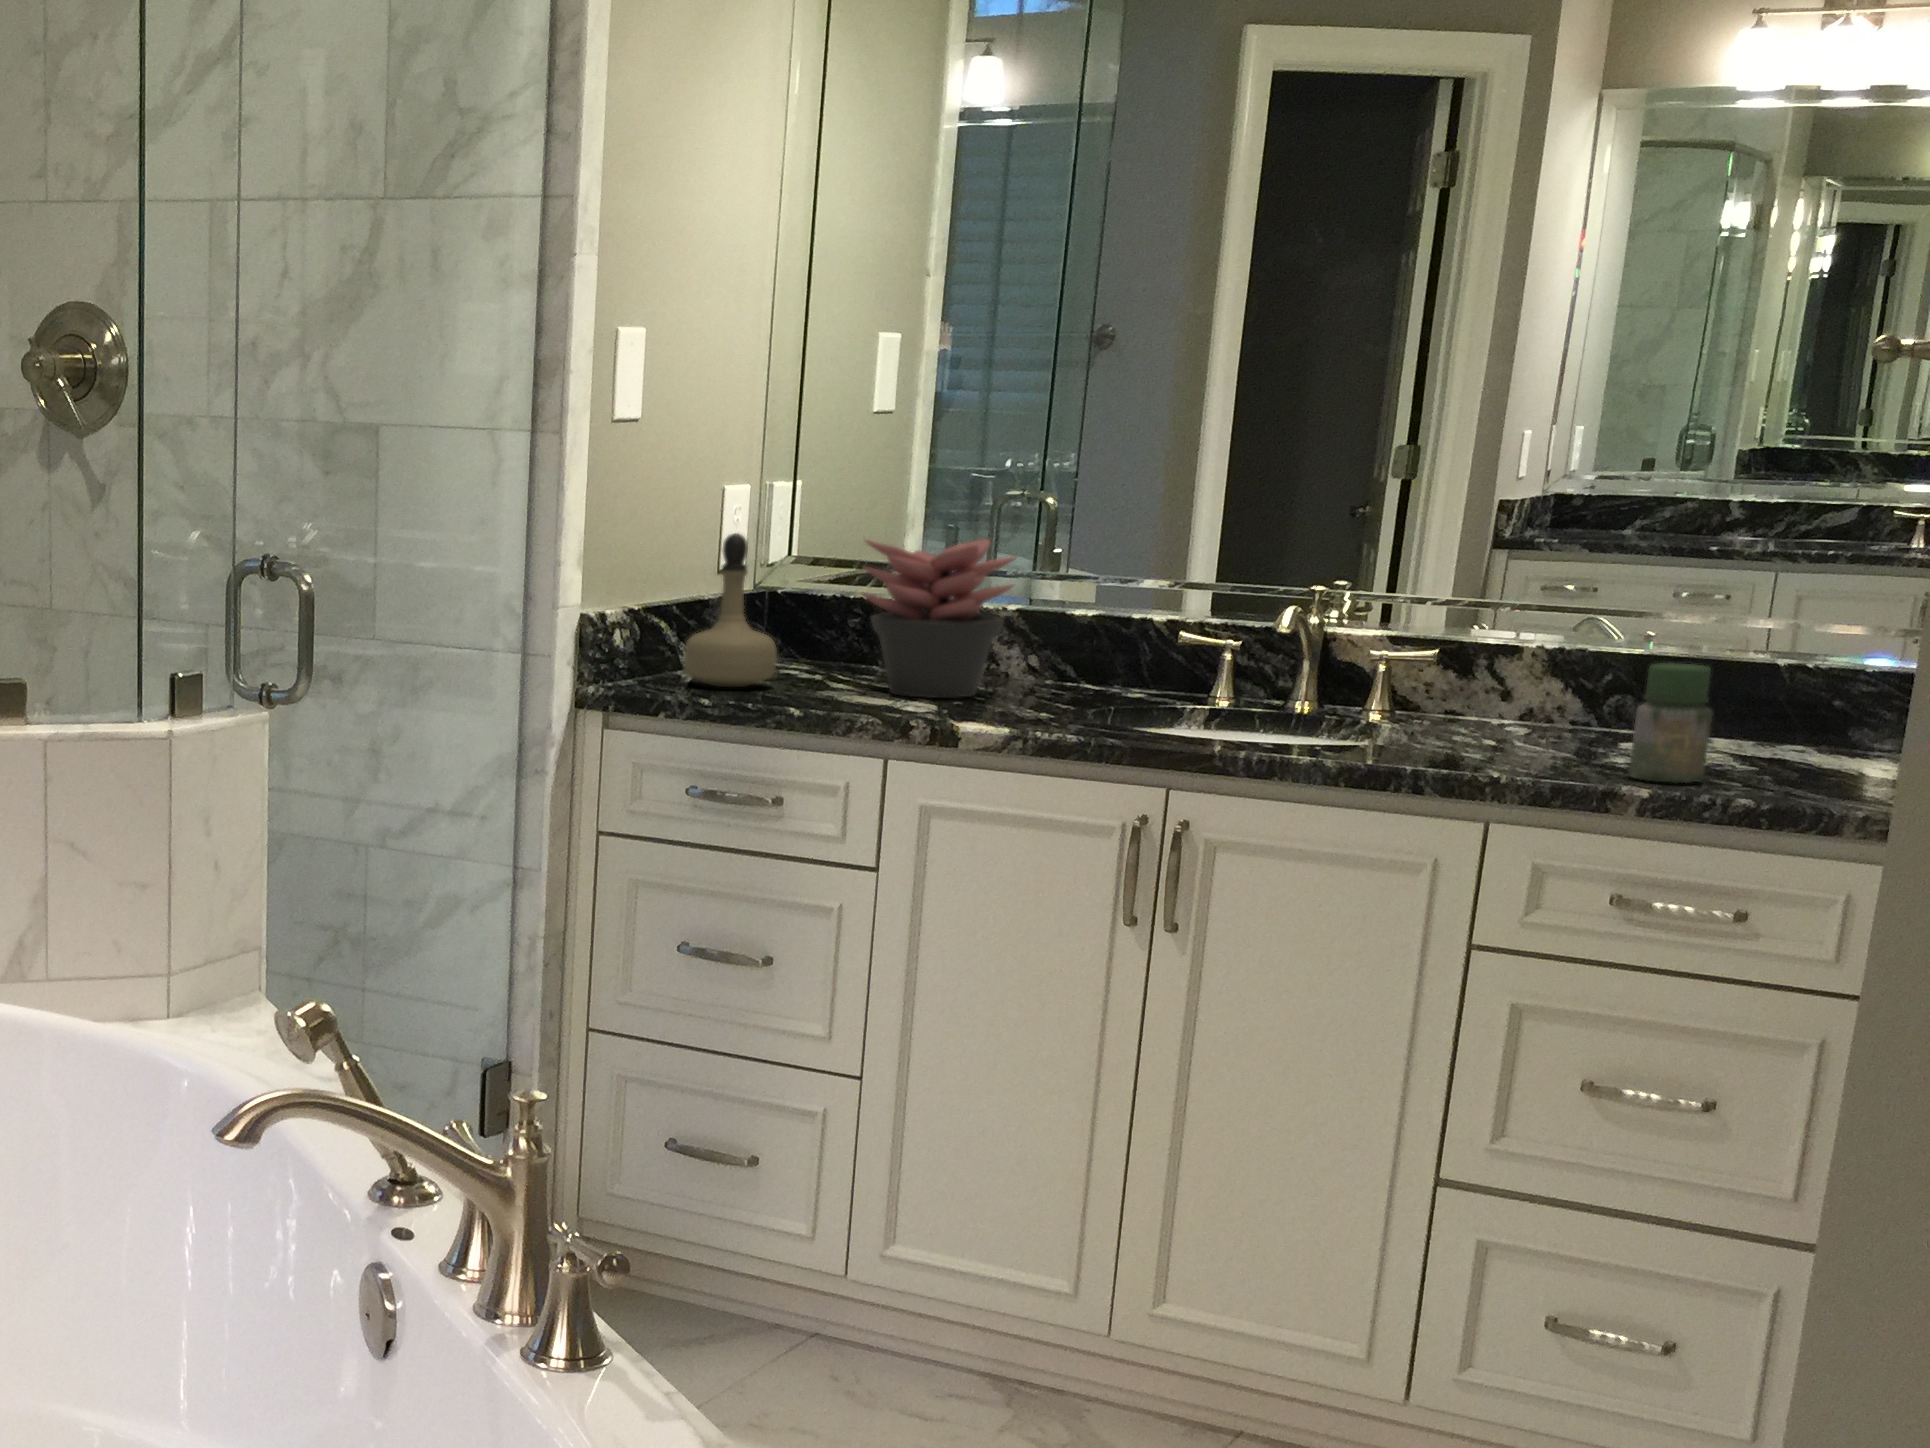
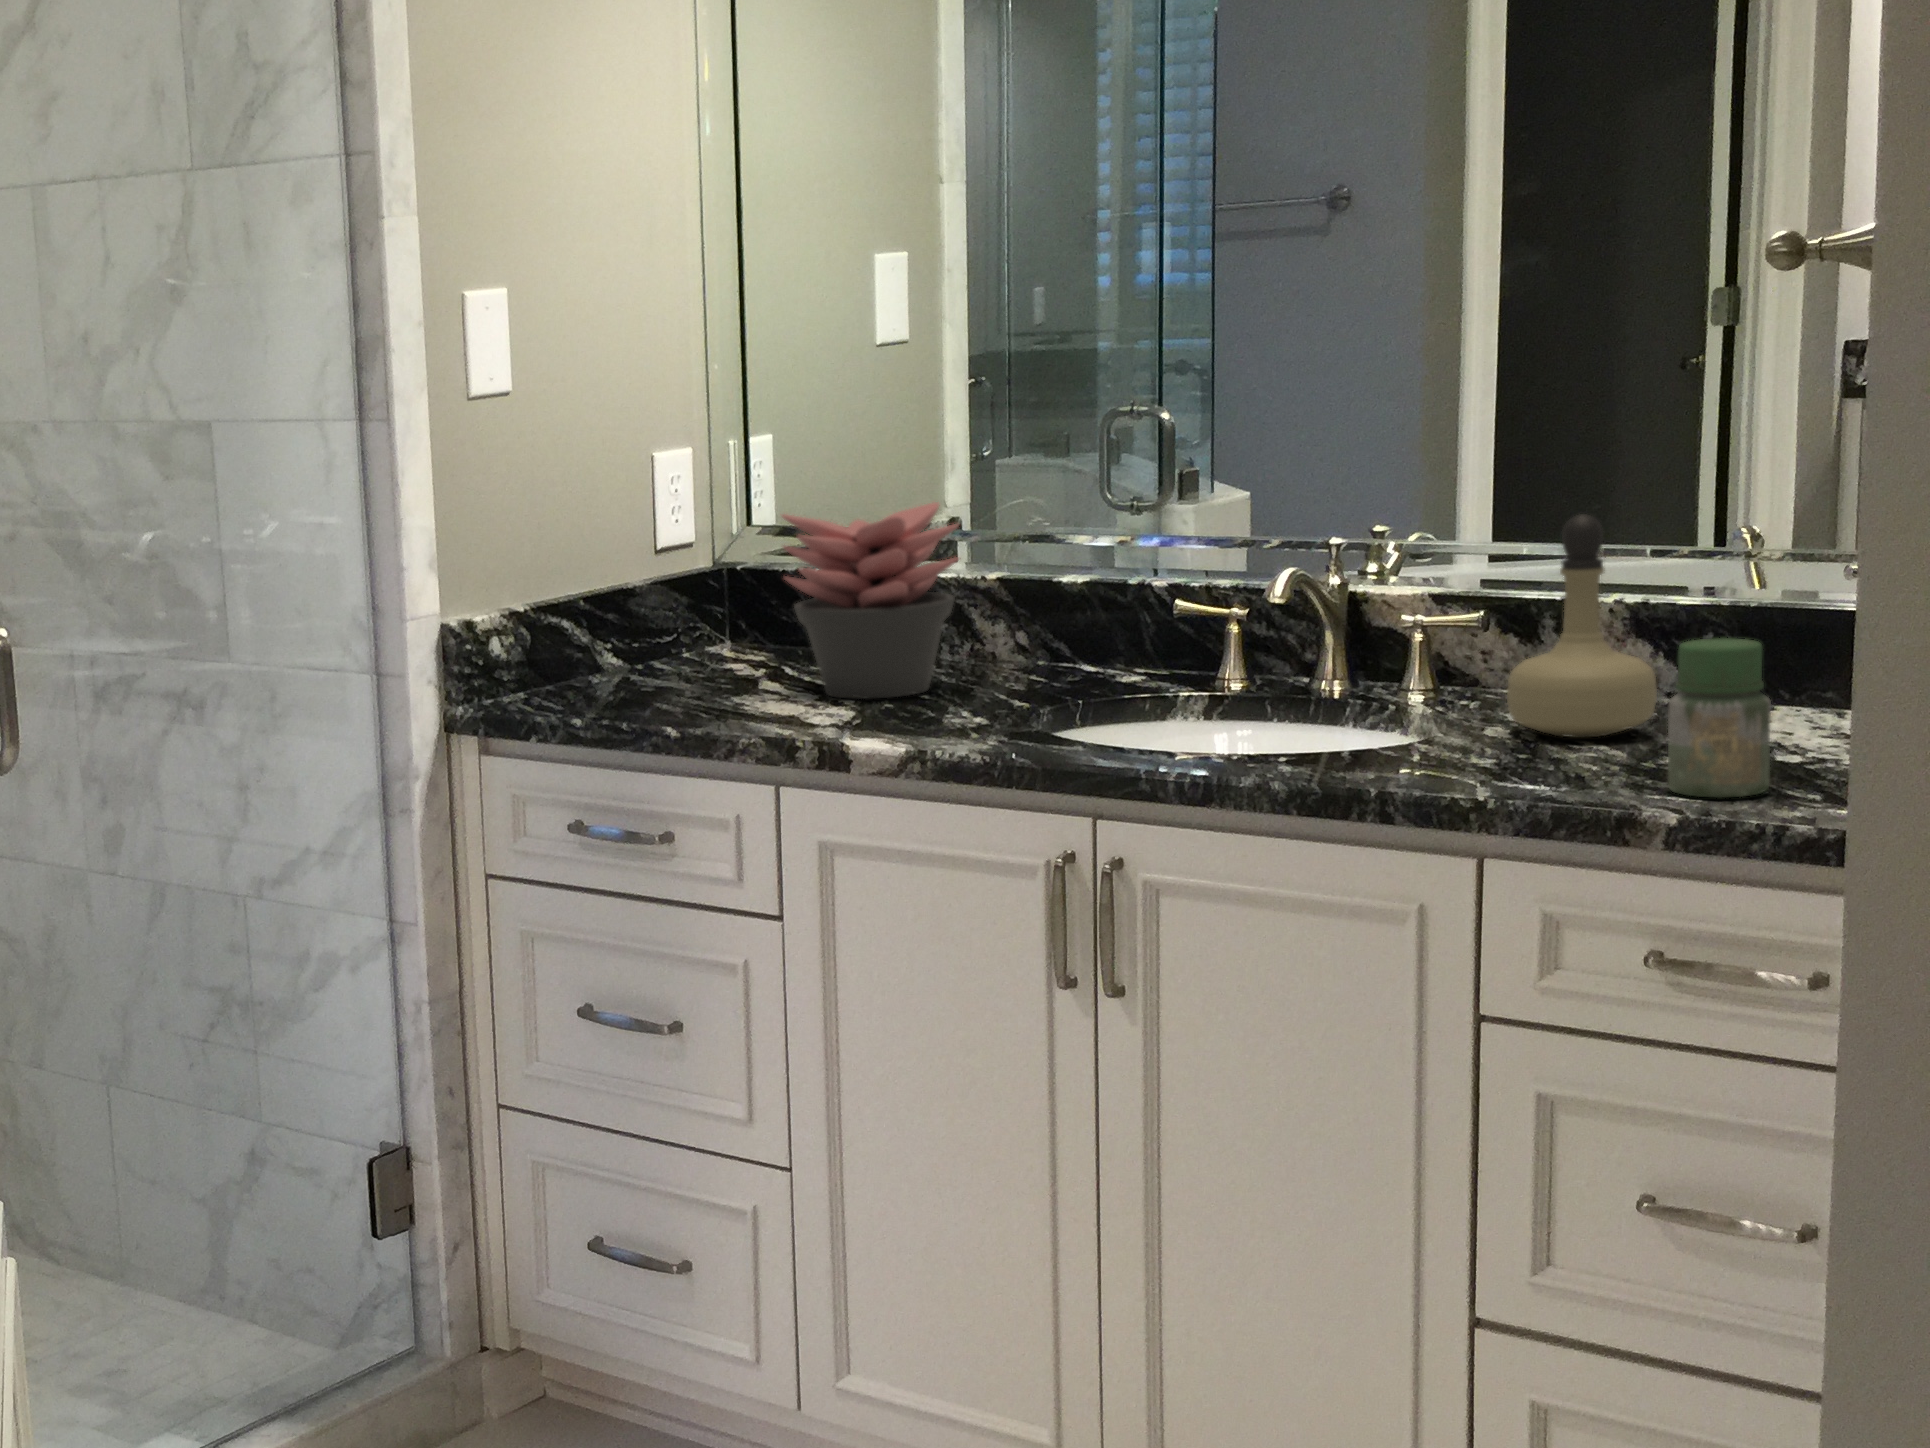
perfume bottle: present [684,533,777,687] -> present [1507,514,1657,738]

